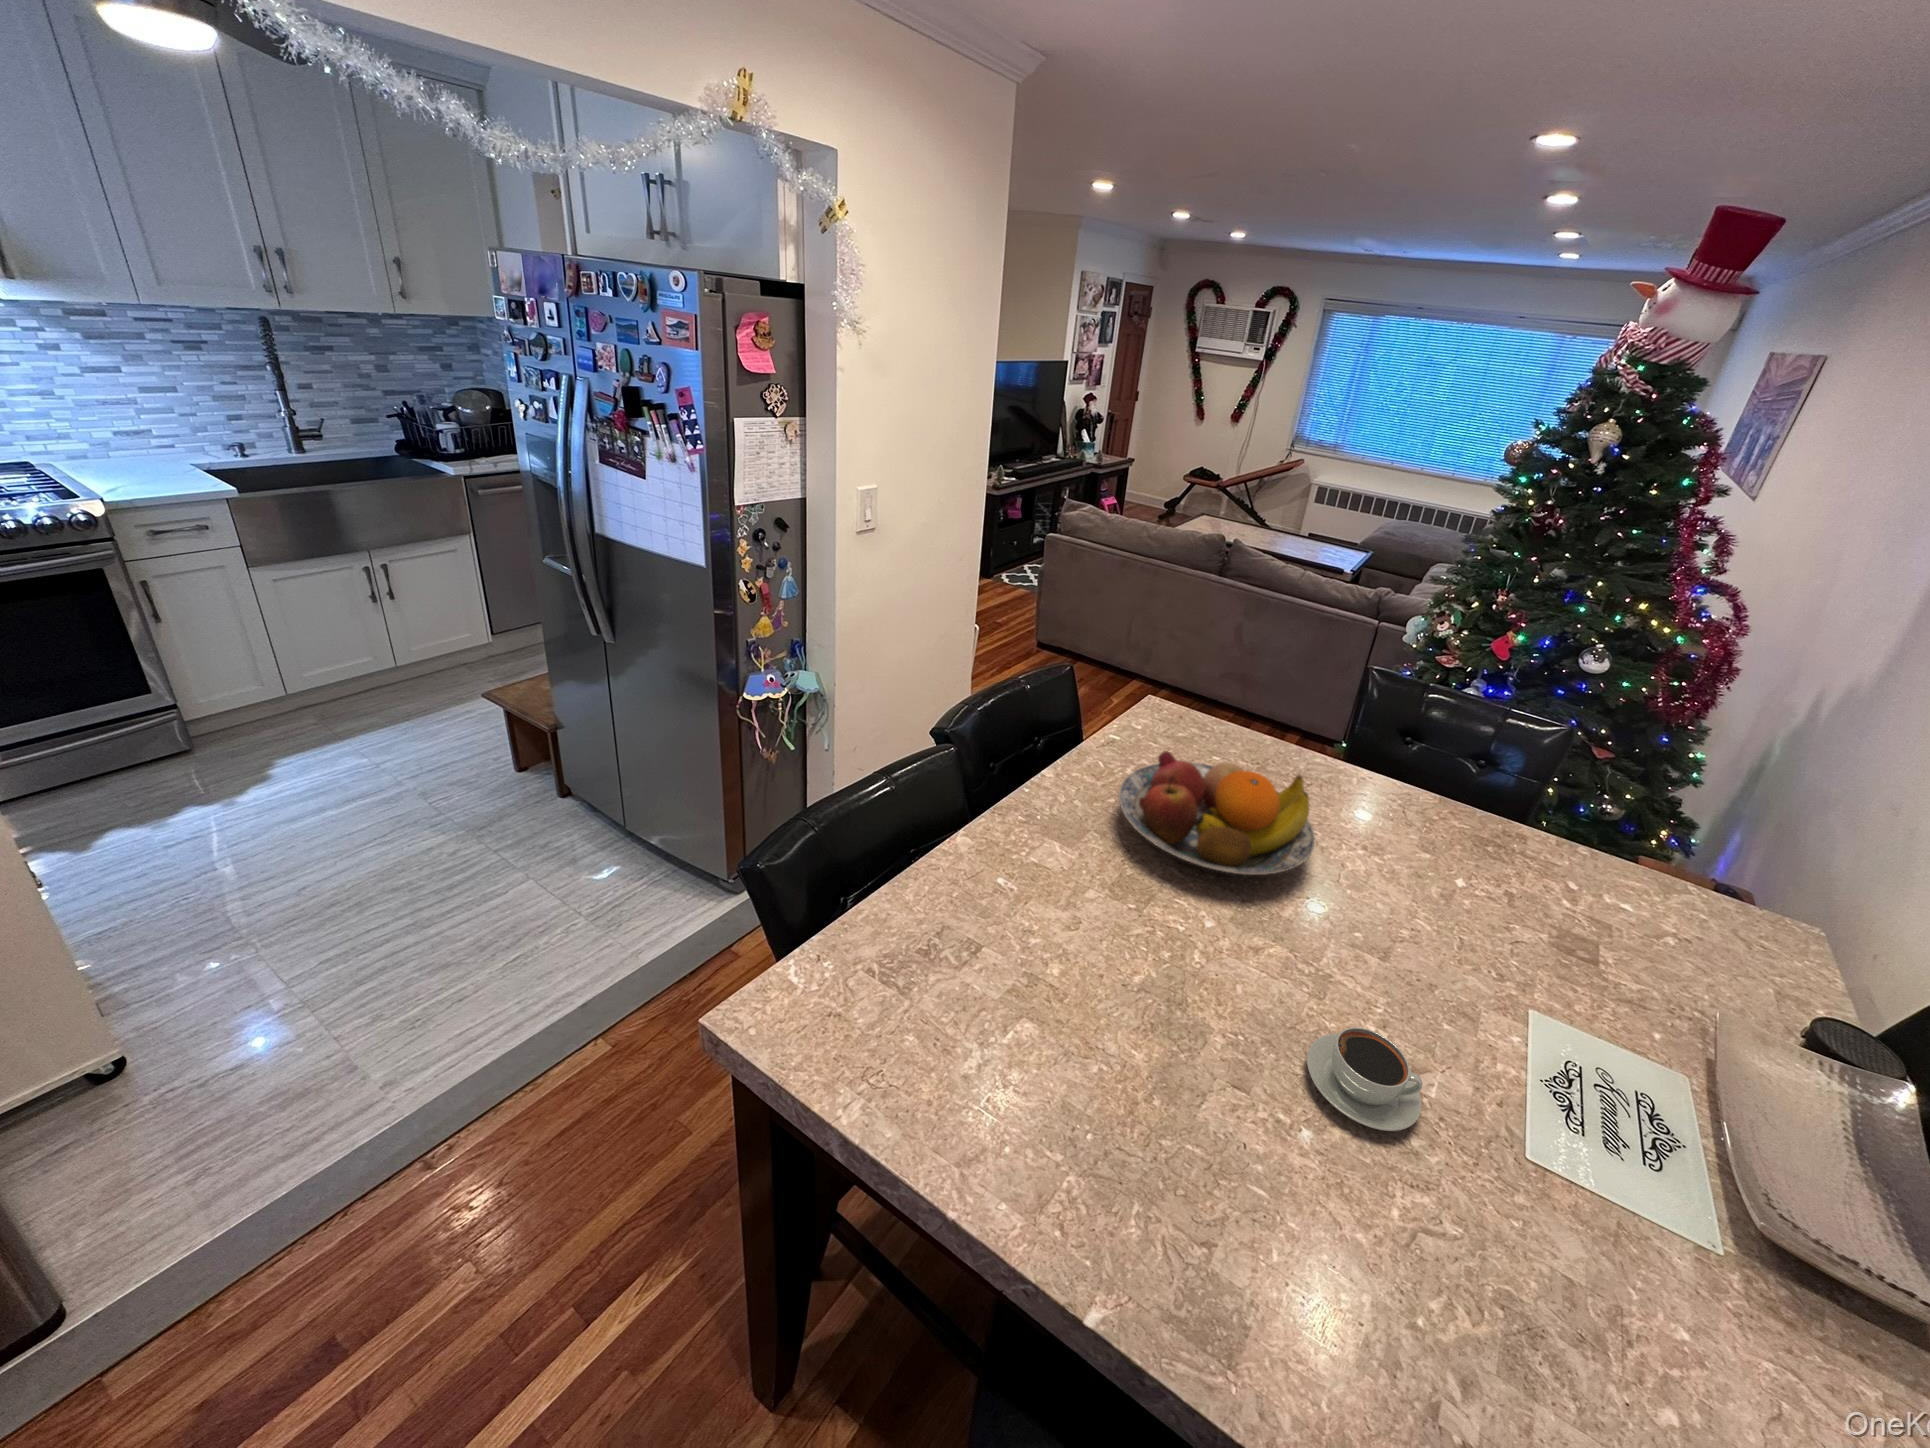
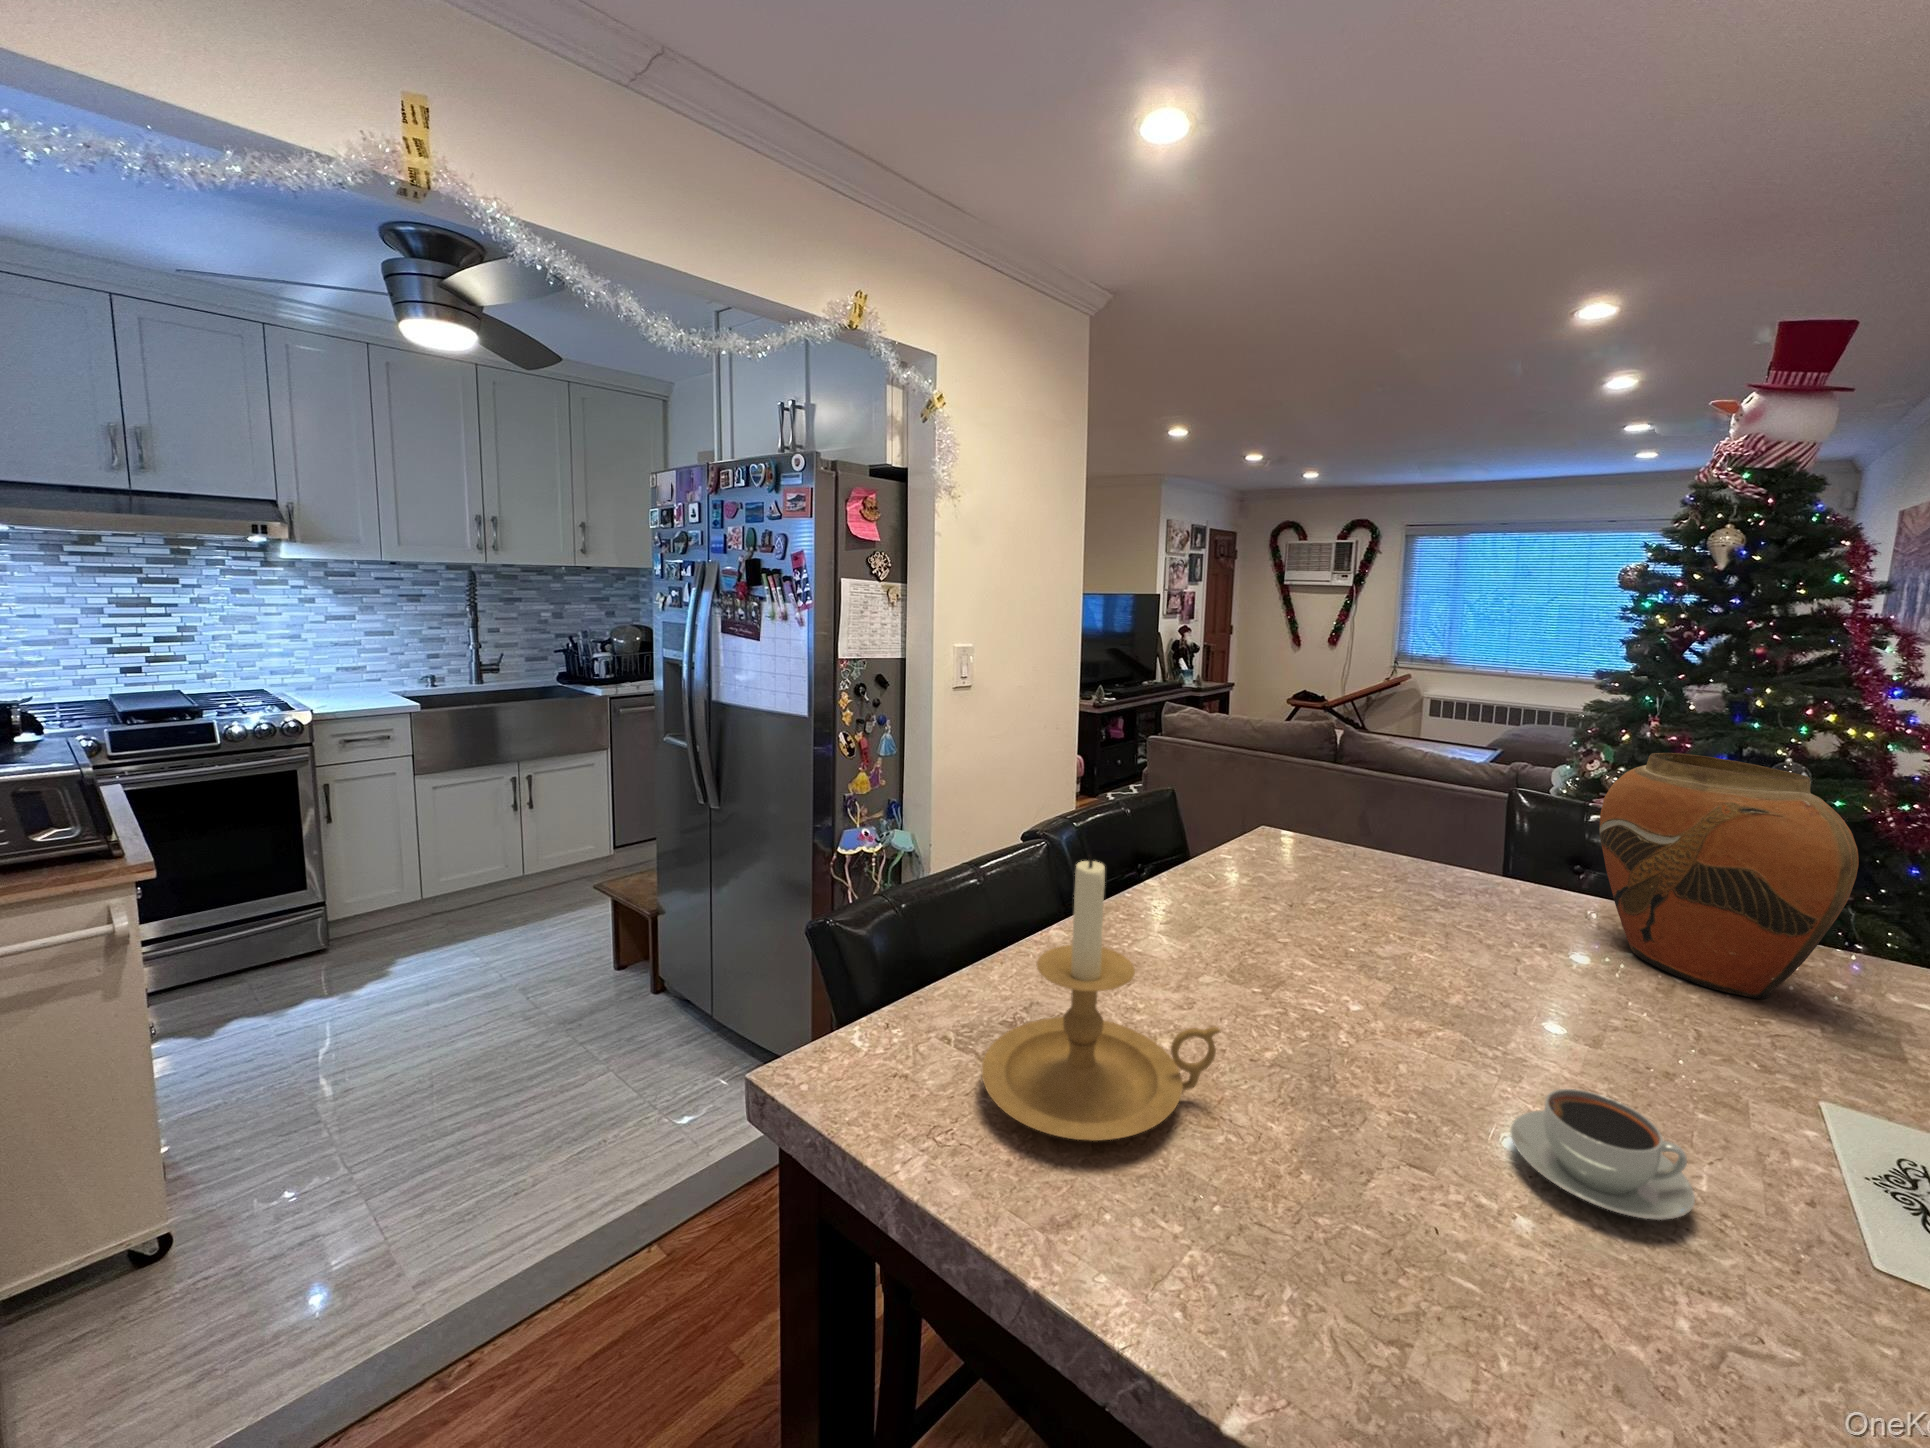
vase: none [1419,705,1603,903] -> present [1599,753,1859,999]
fruit bowl: present [1118,751,1315,875] -> none [1232,837,1482,959]
candle holder: none [906,866,1103,1088] -> present [982,854,1221,1141]

